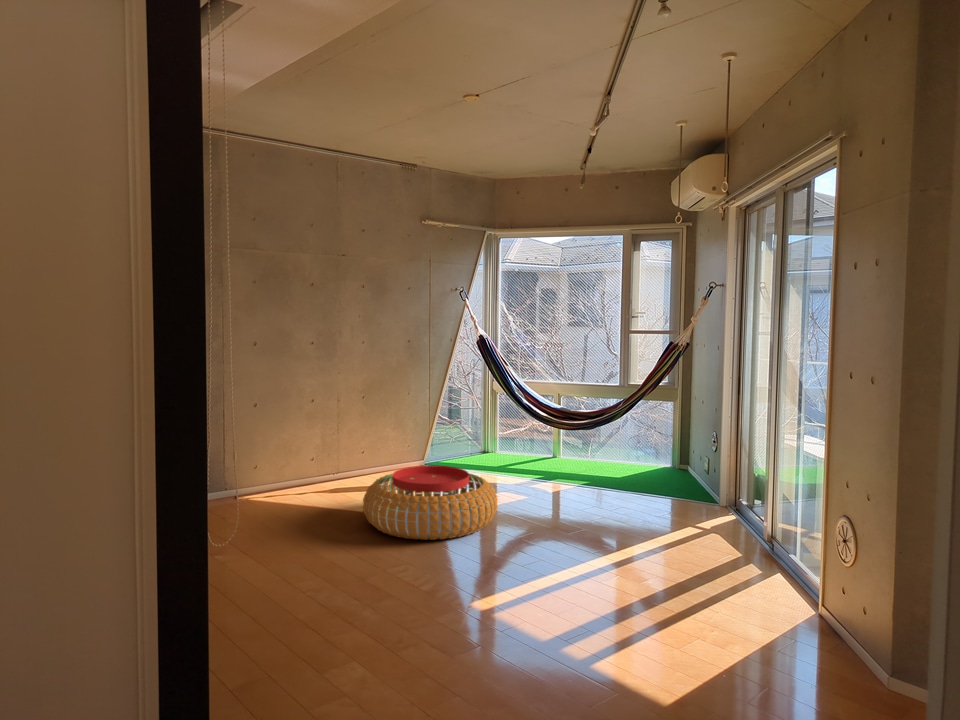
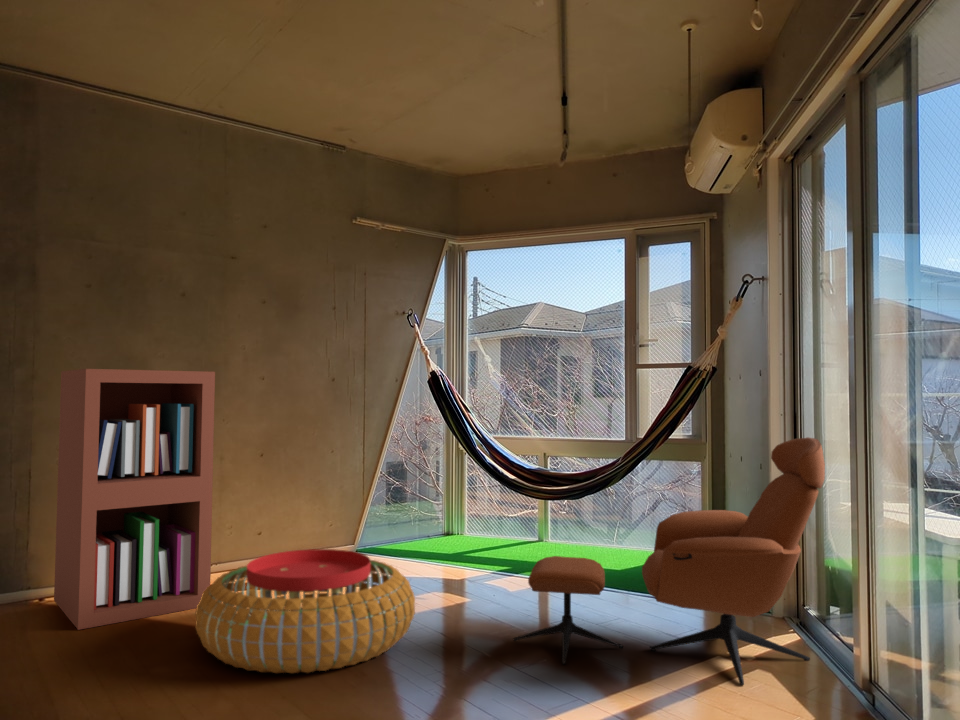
bookshelf: none [241,343,351,517] -> present [54,369,215,630]
lounge chair: none [559,397,755,544] -> present [513,437,825,685]

